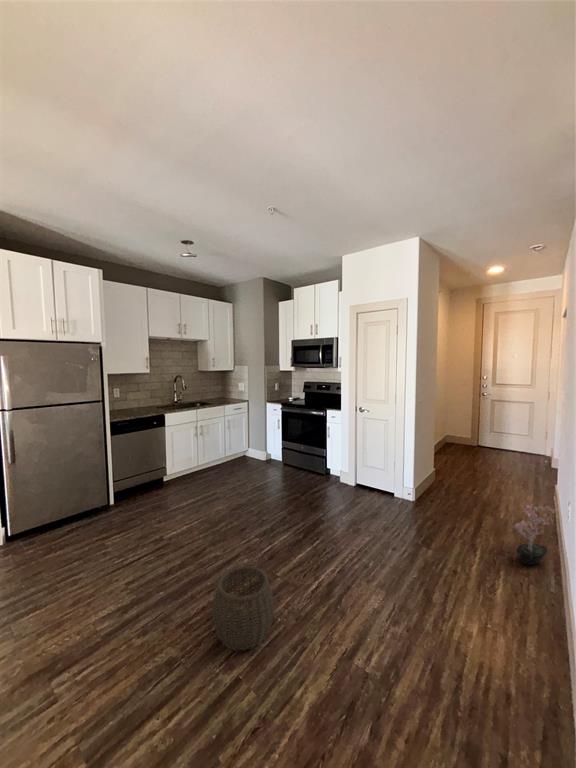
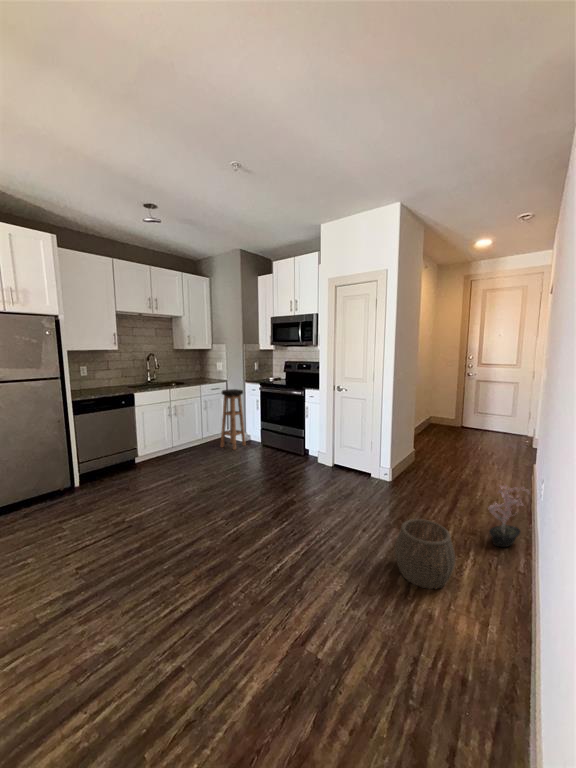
bar stool: none [244,409,268,468] -> present [221,389,246,450]
woven basket: present [212,566,274,651] -> present [395,519,455,589]

